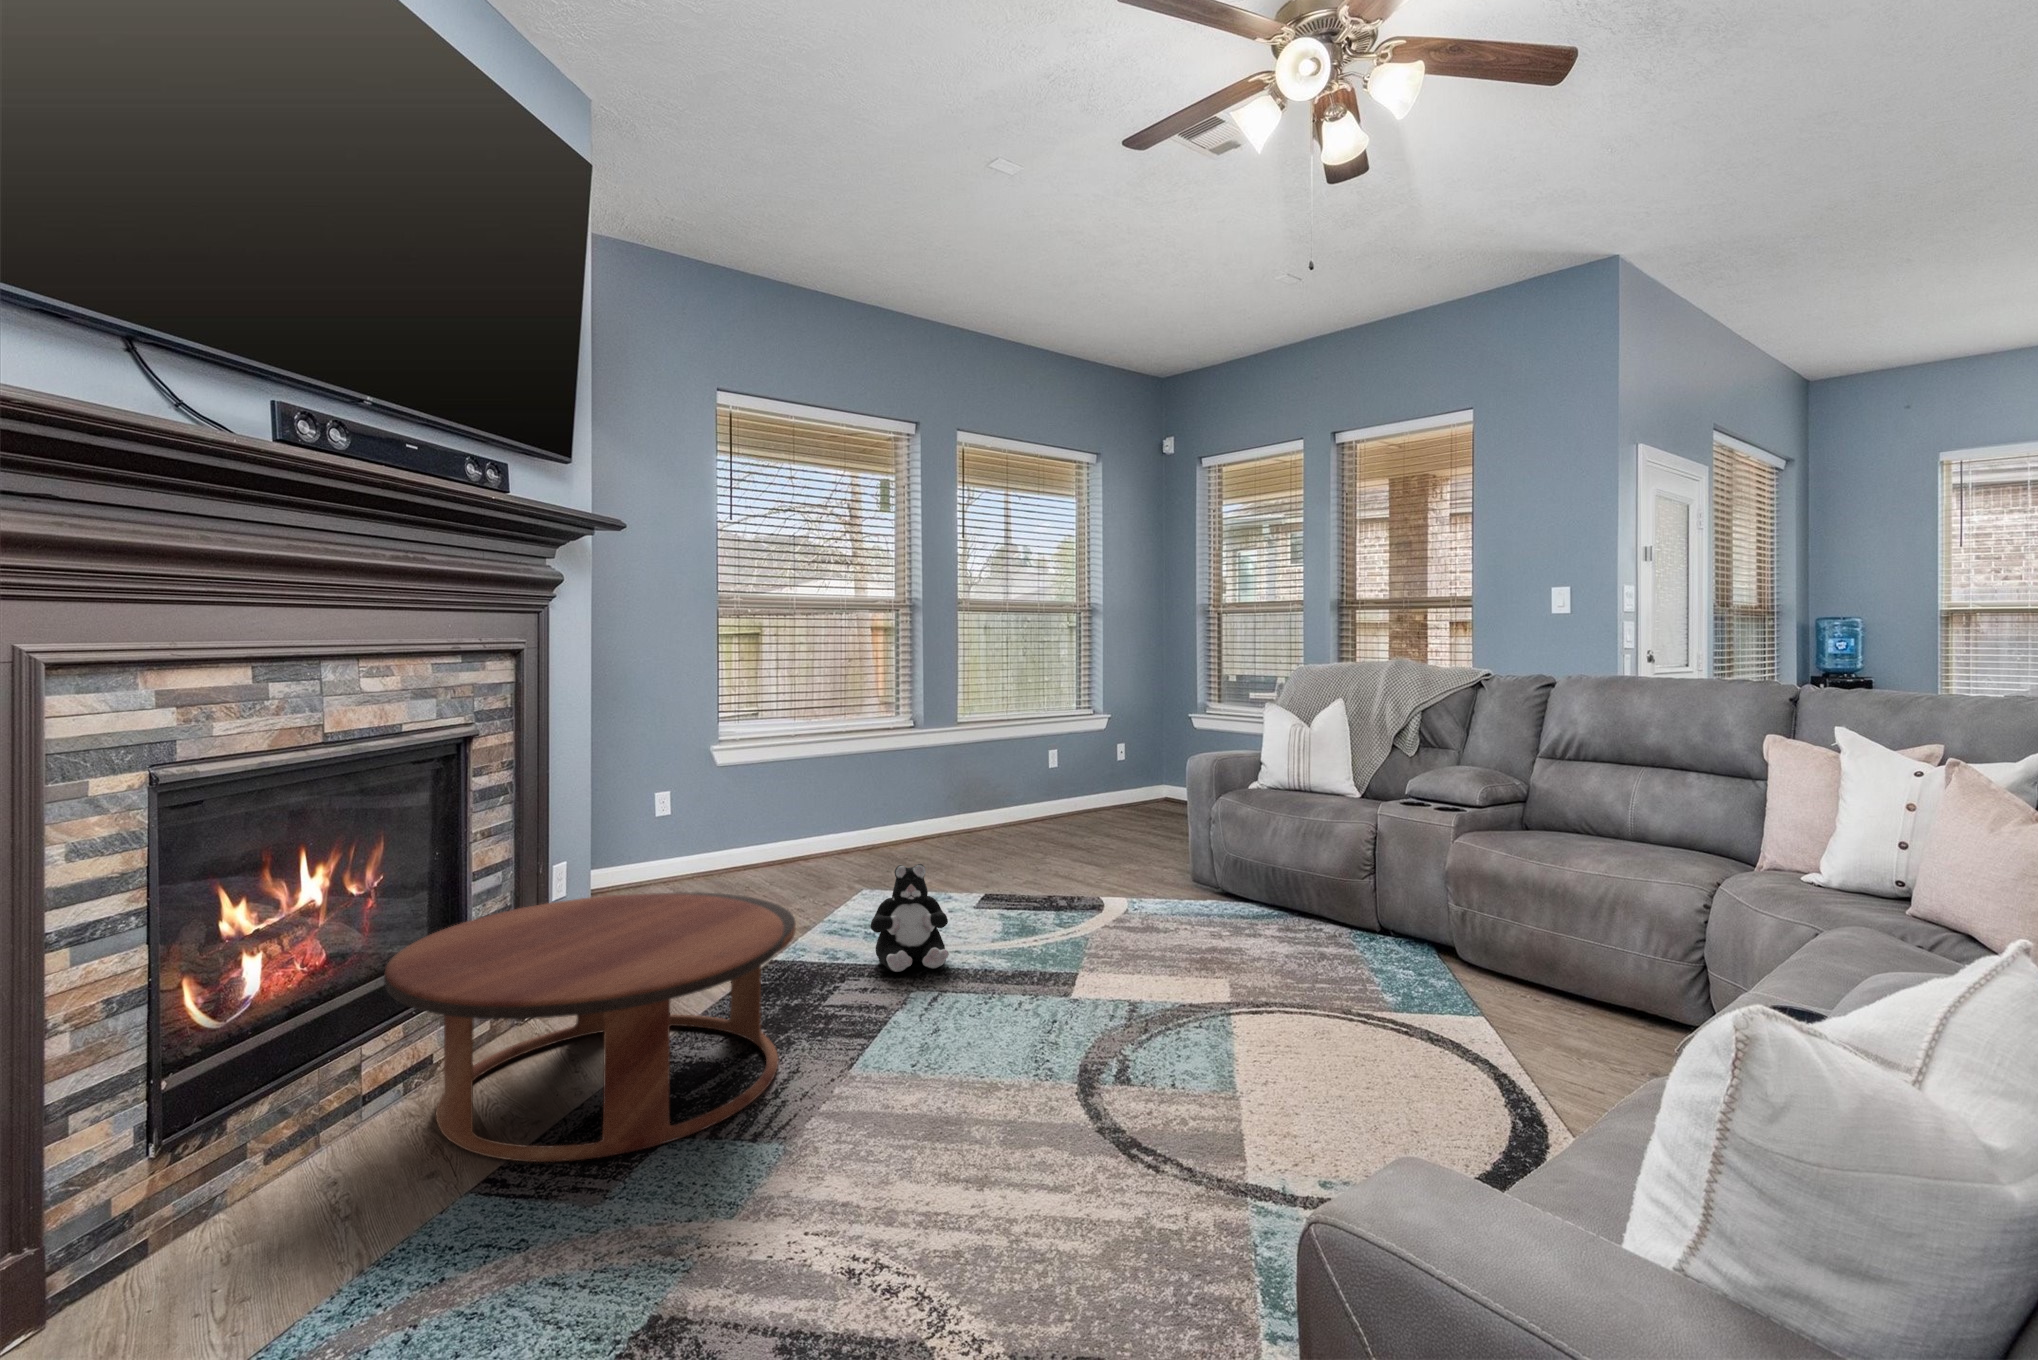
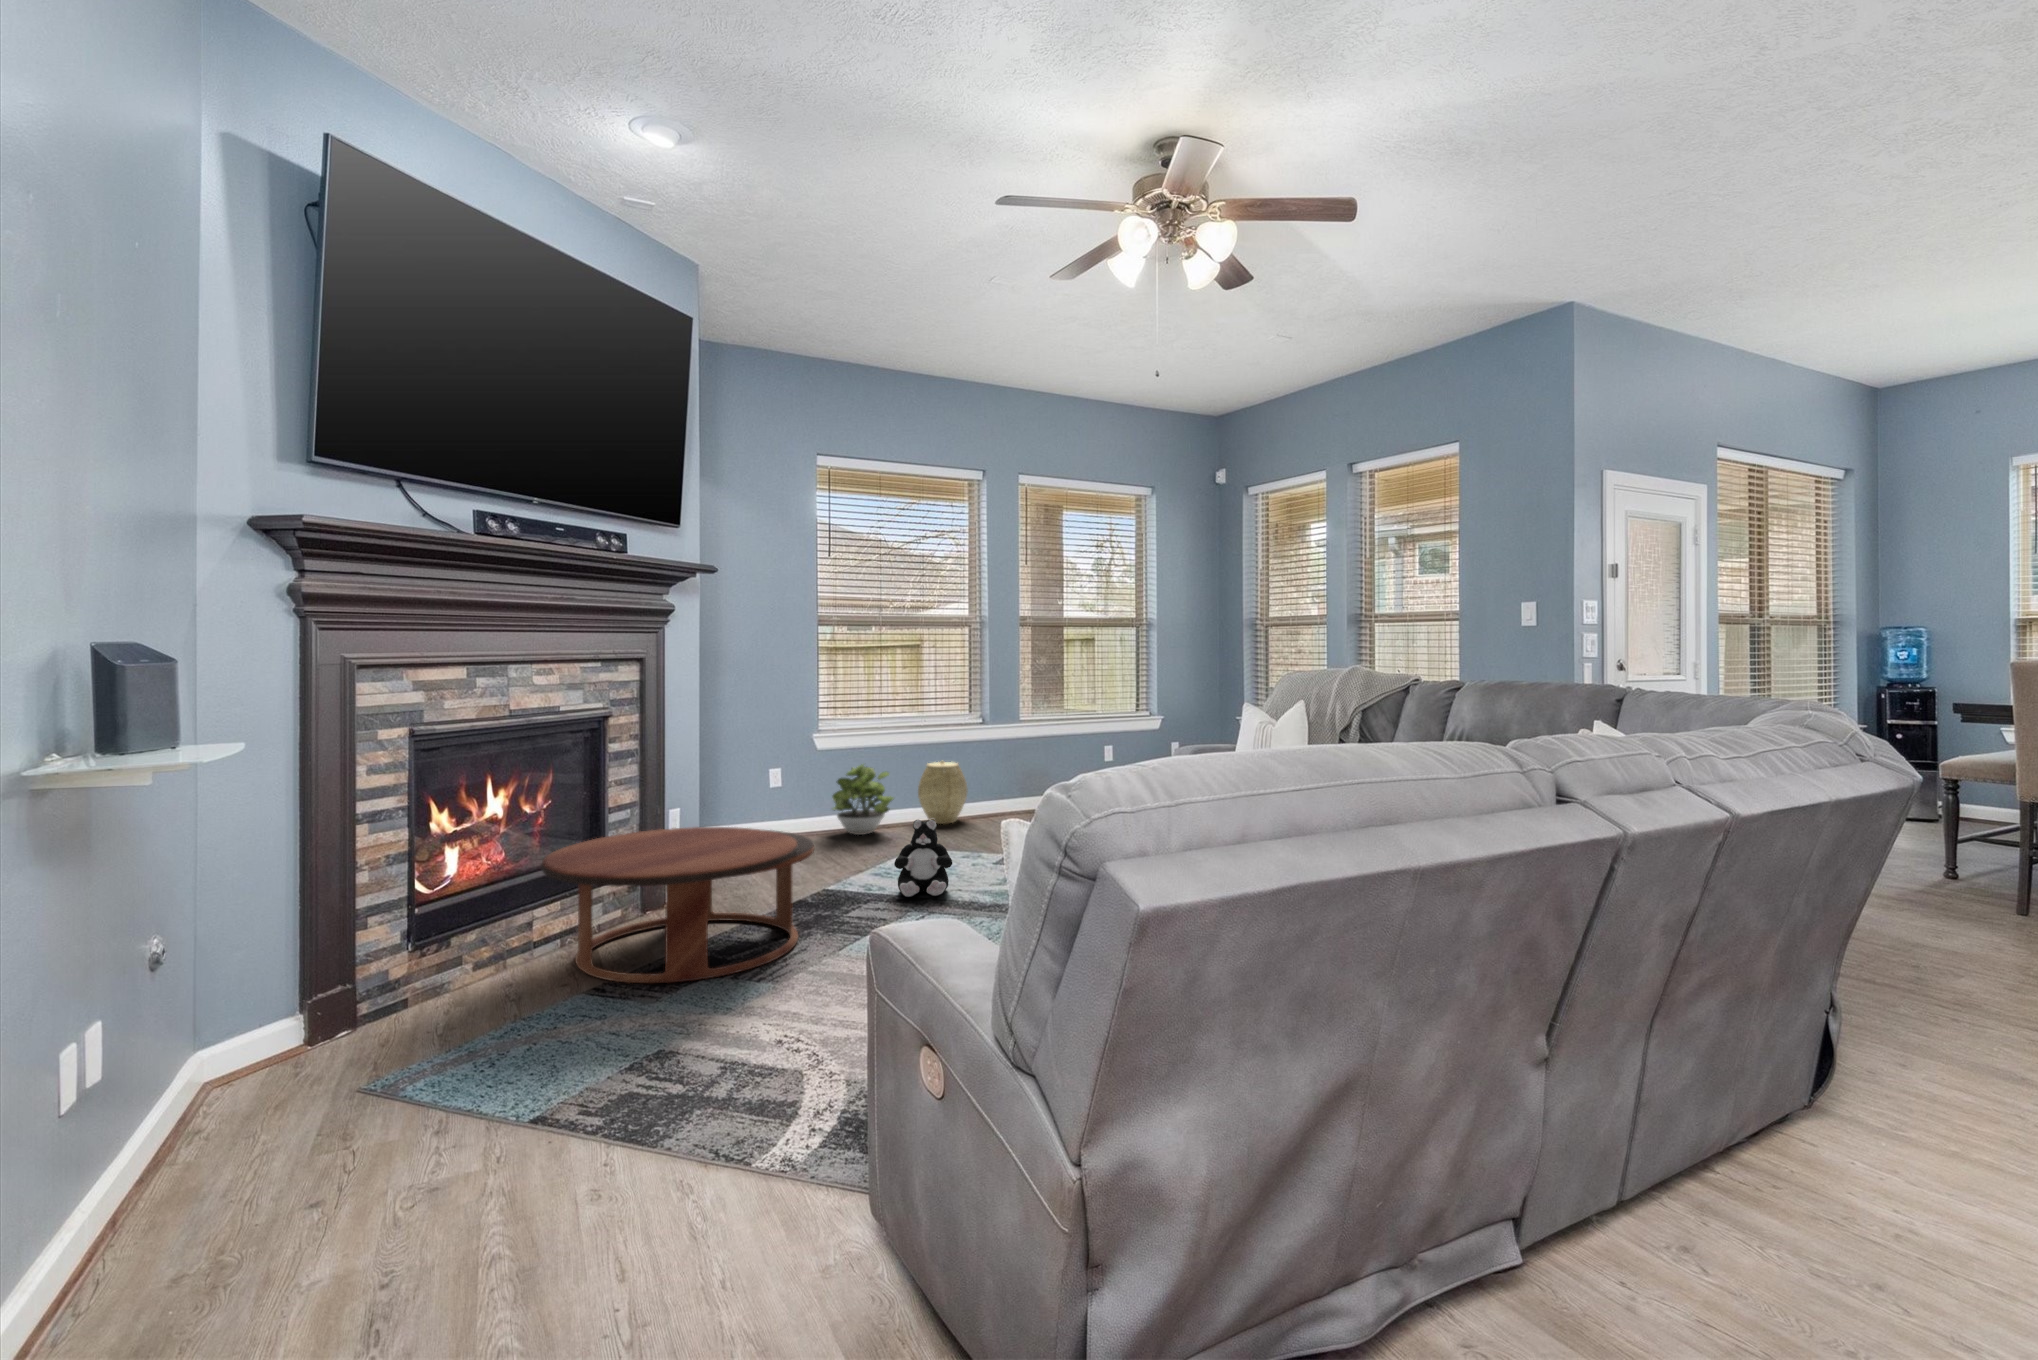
woven basket: none [841,776,904,856] -> present [918,761,967,824]
potted plant: none [735,784,821,875] -> present [832,764,893,835]

